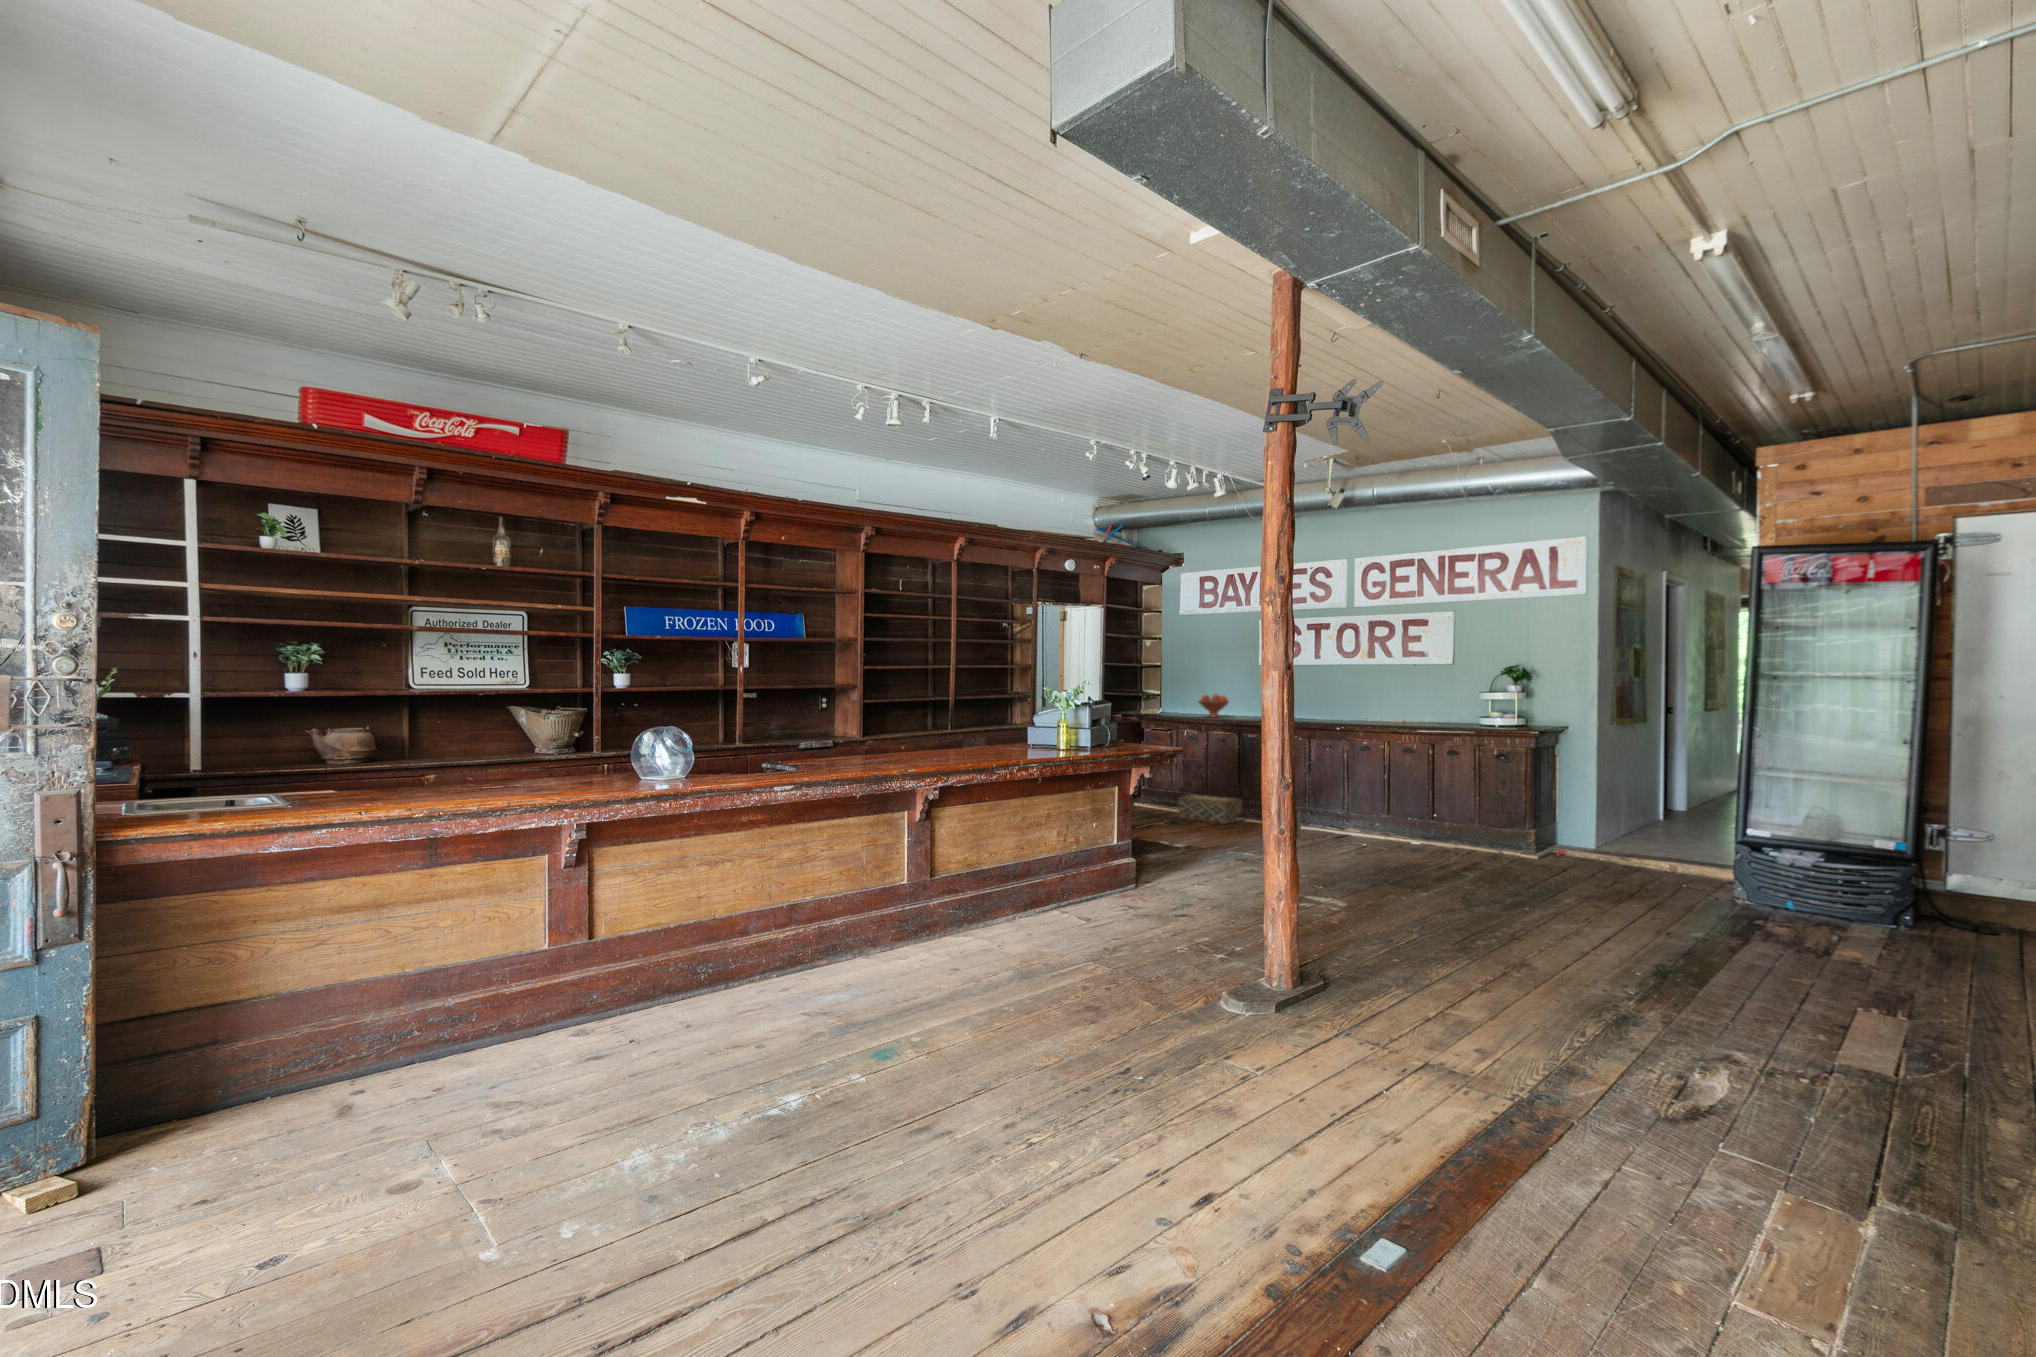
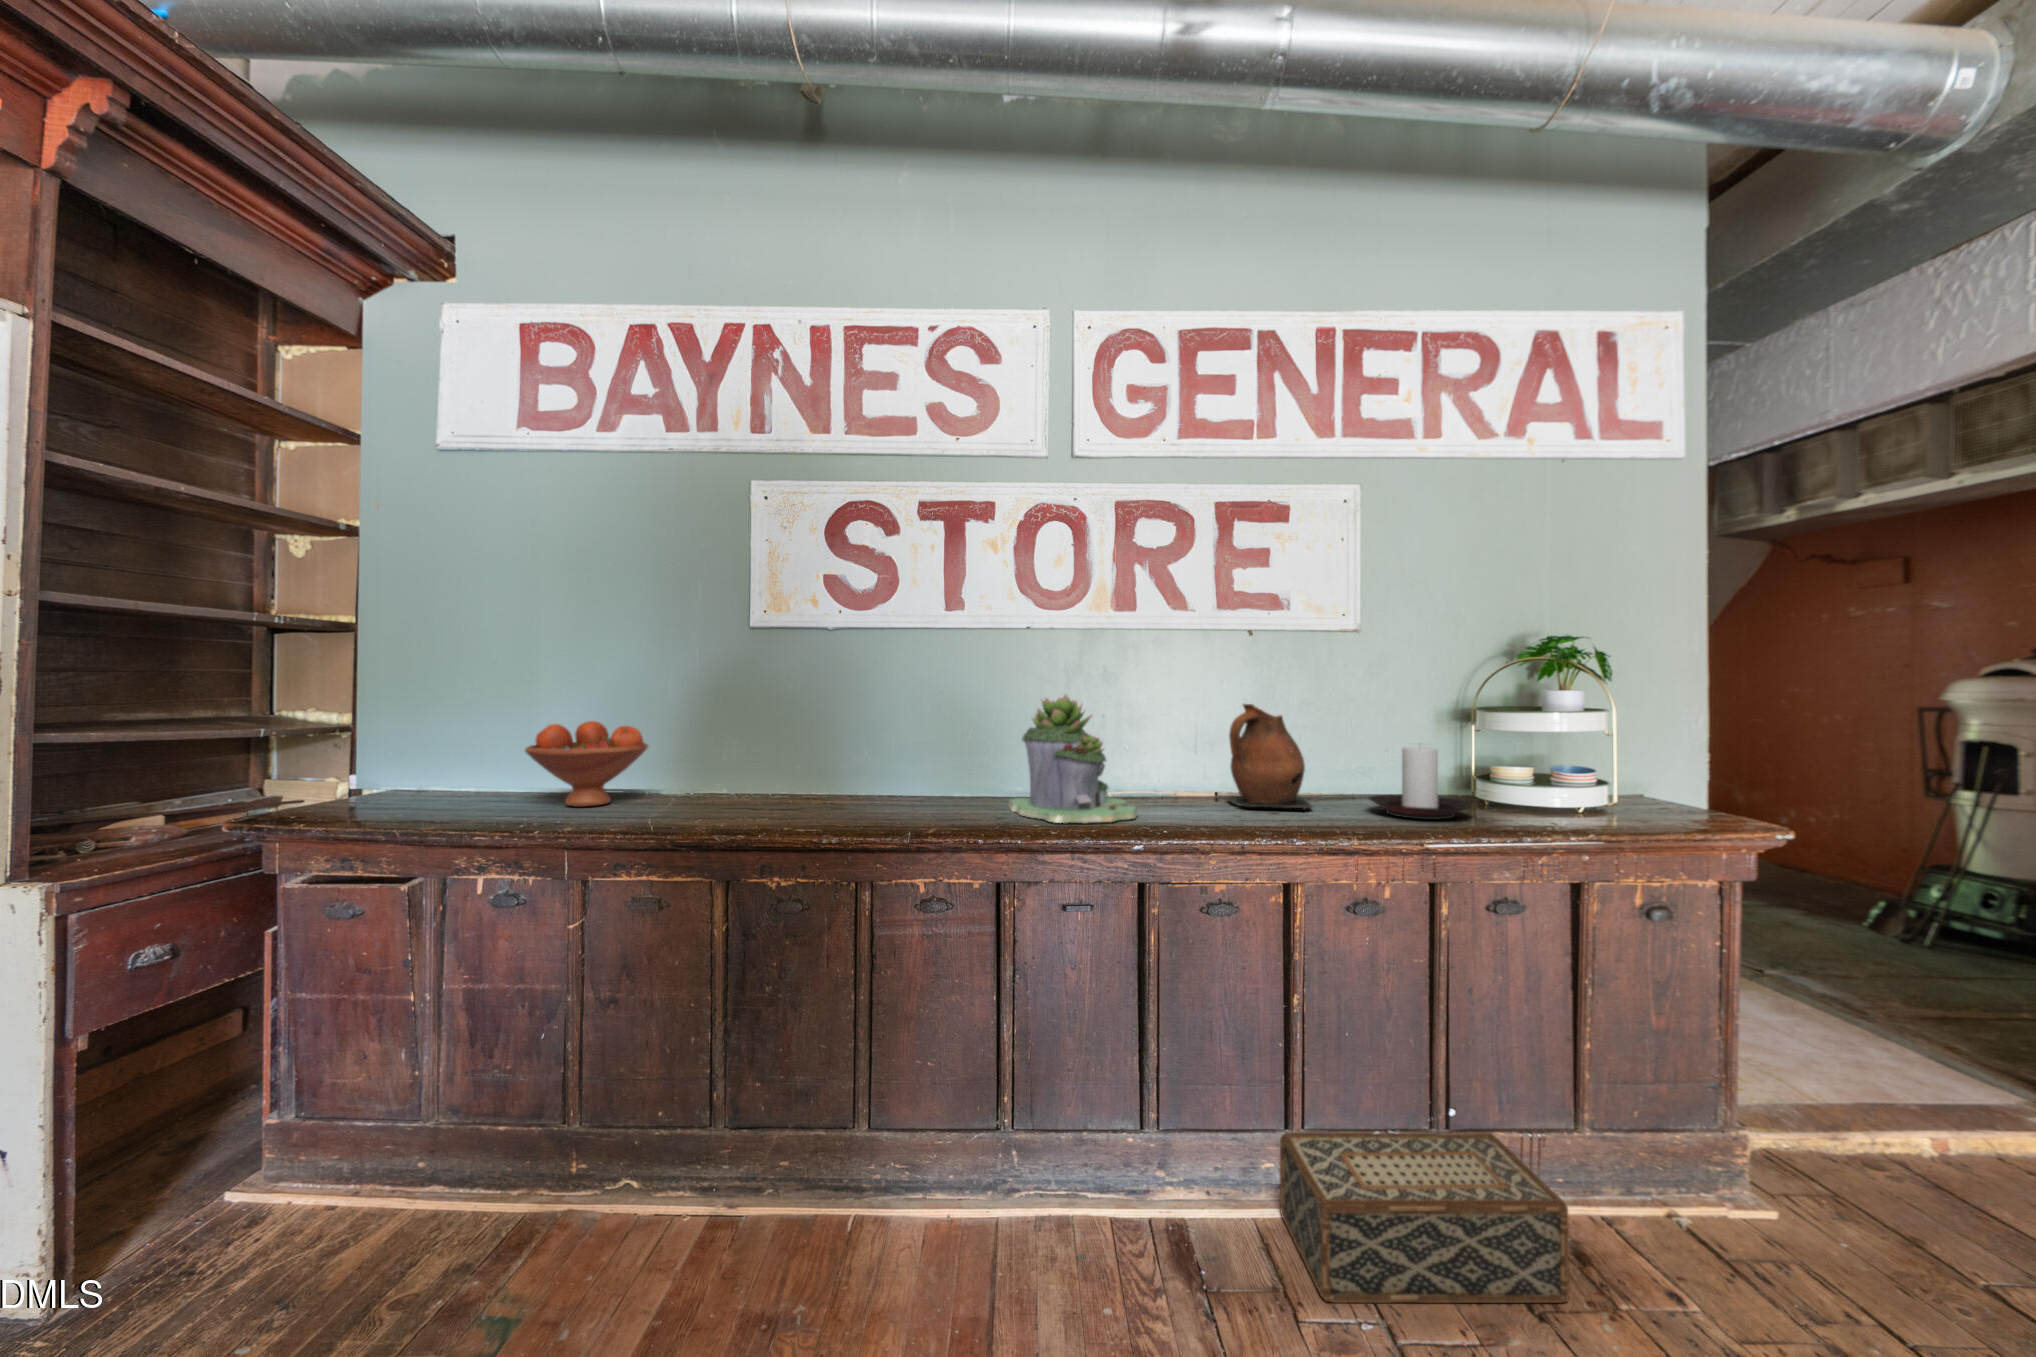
succulent planter: none [1320,686,1359,723] -> present [1008,695,1138,823]
ceramic pitcher: none [1392,690,1427,725] -> present [1229,704,1312,809]
candle holder: none [1427,703,1462,727] -> present [1369,747,1473,819]
woven basket: present [1178,794,1243,824] -> present [1280,1132,1569,1303]

